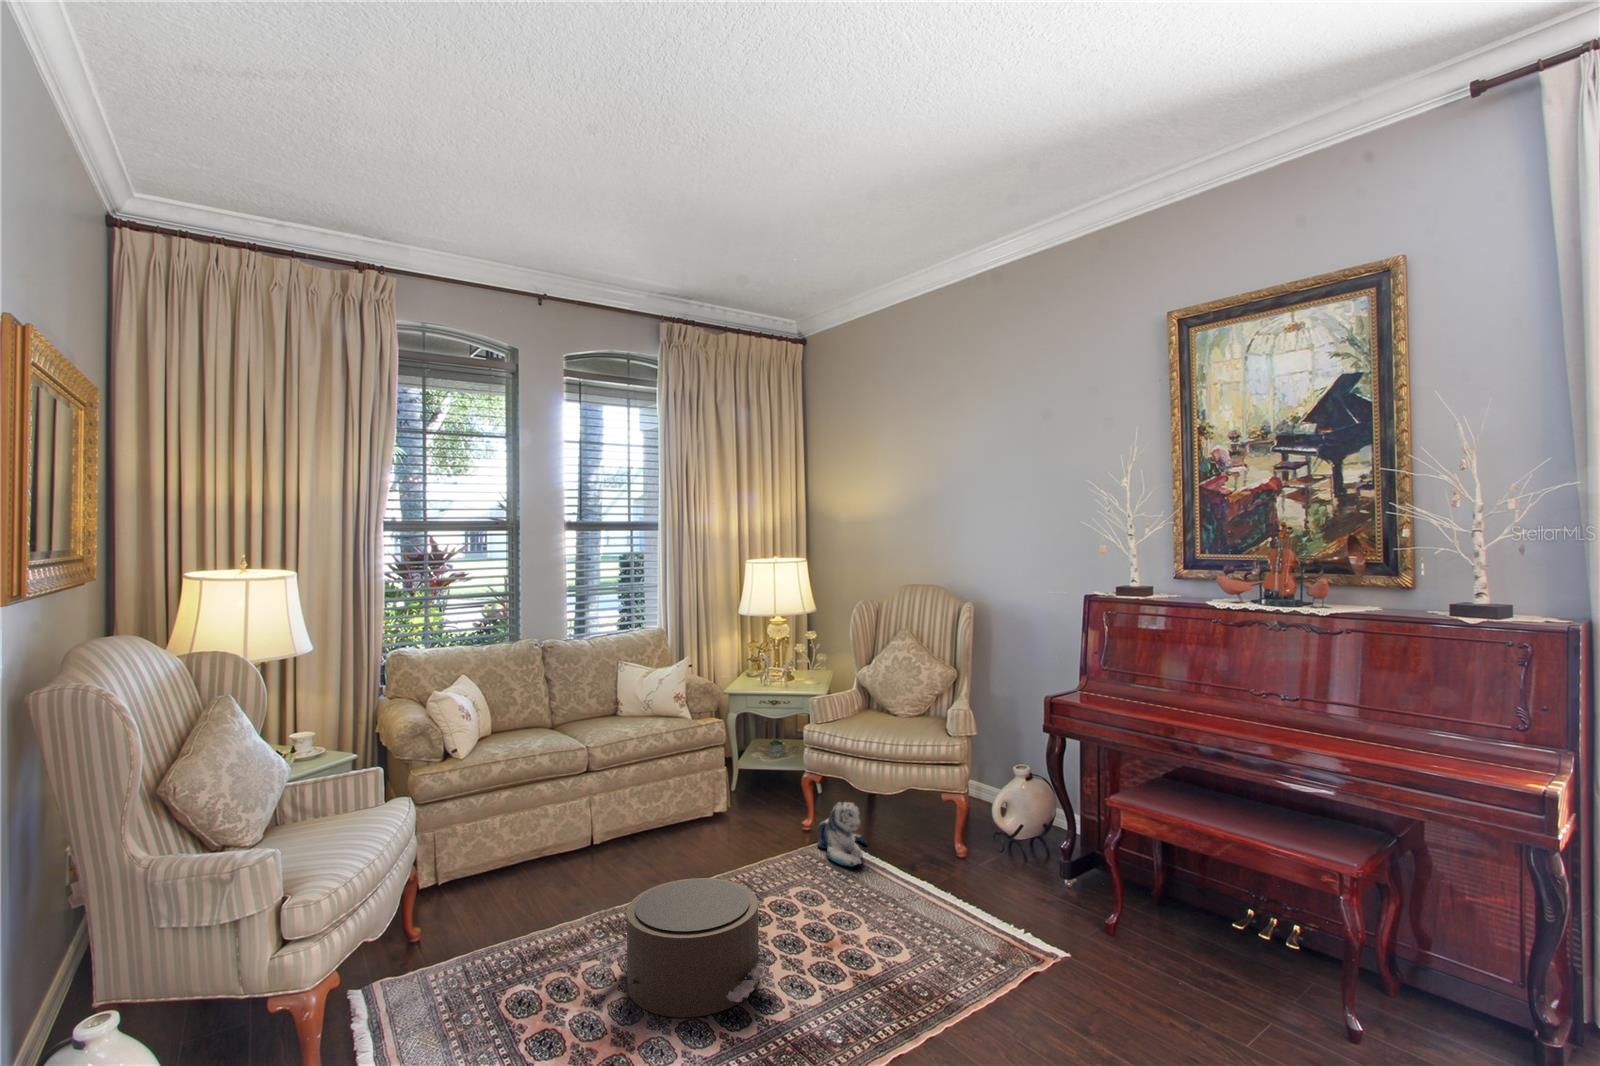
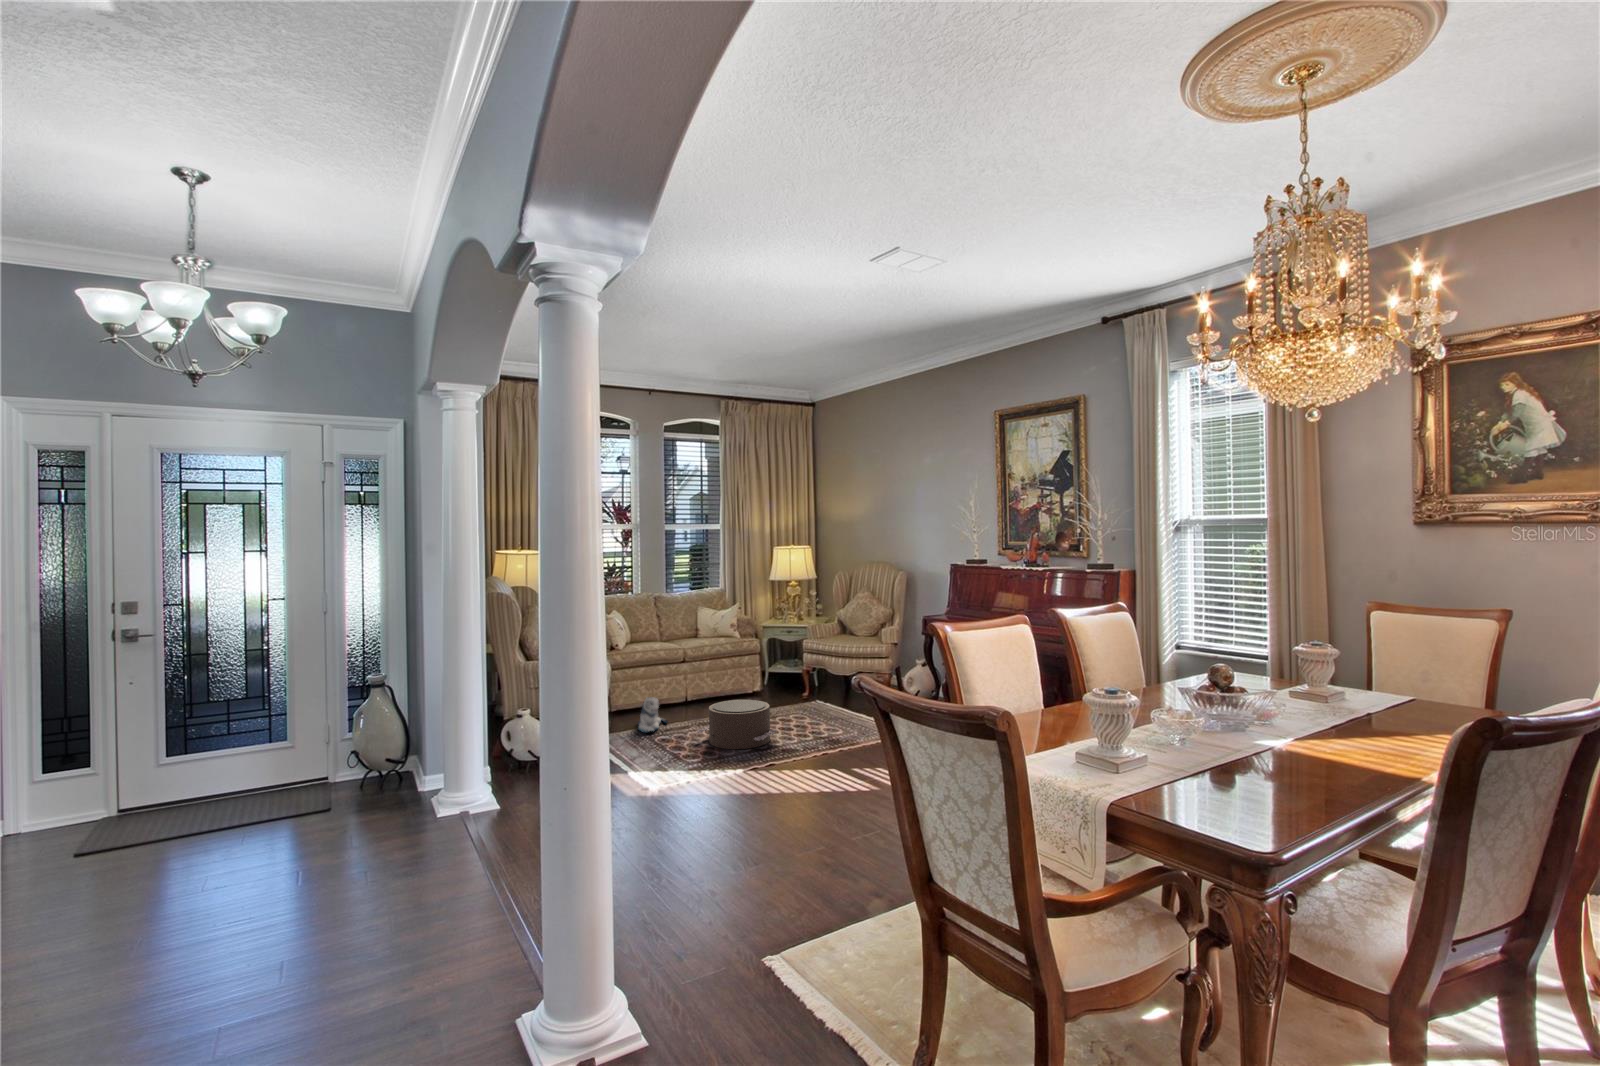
plush toy: present [818,802,866,867] -> present [638,697,668,733]

